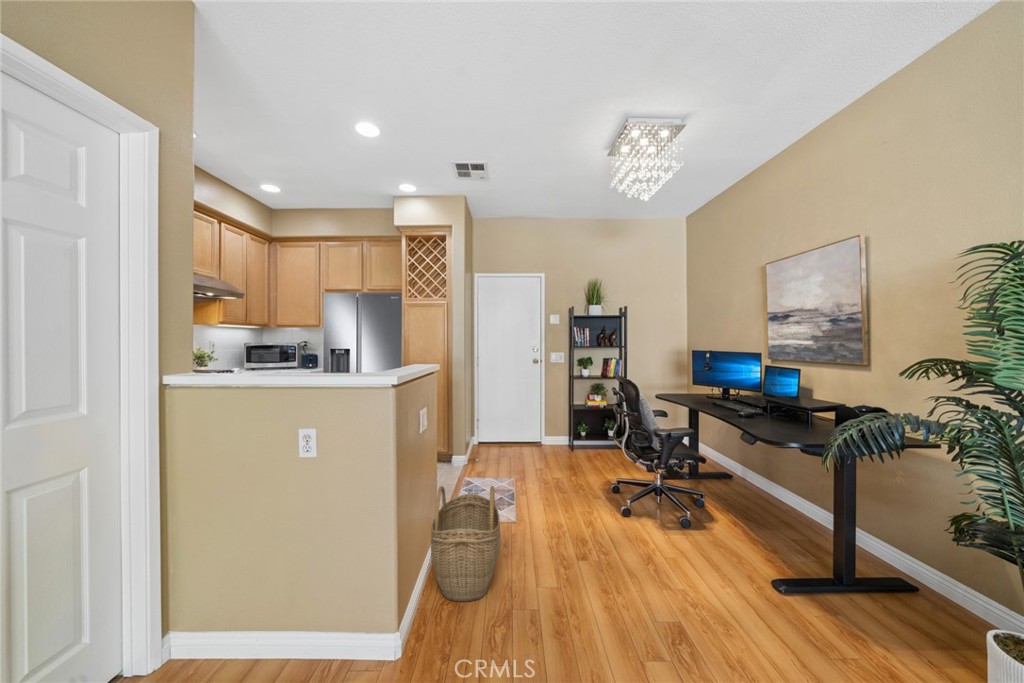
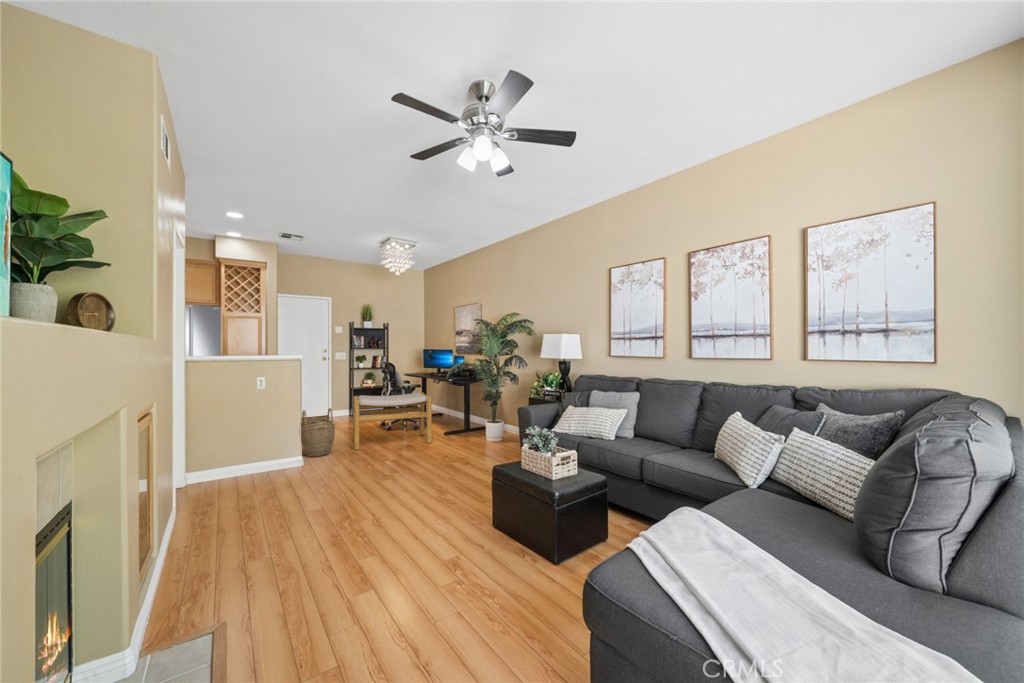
footstool: none [540,450,737,619] -> present [353,393,432,450]

